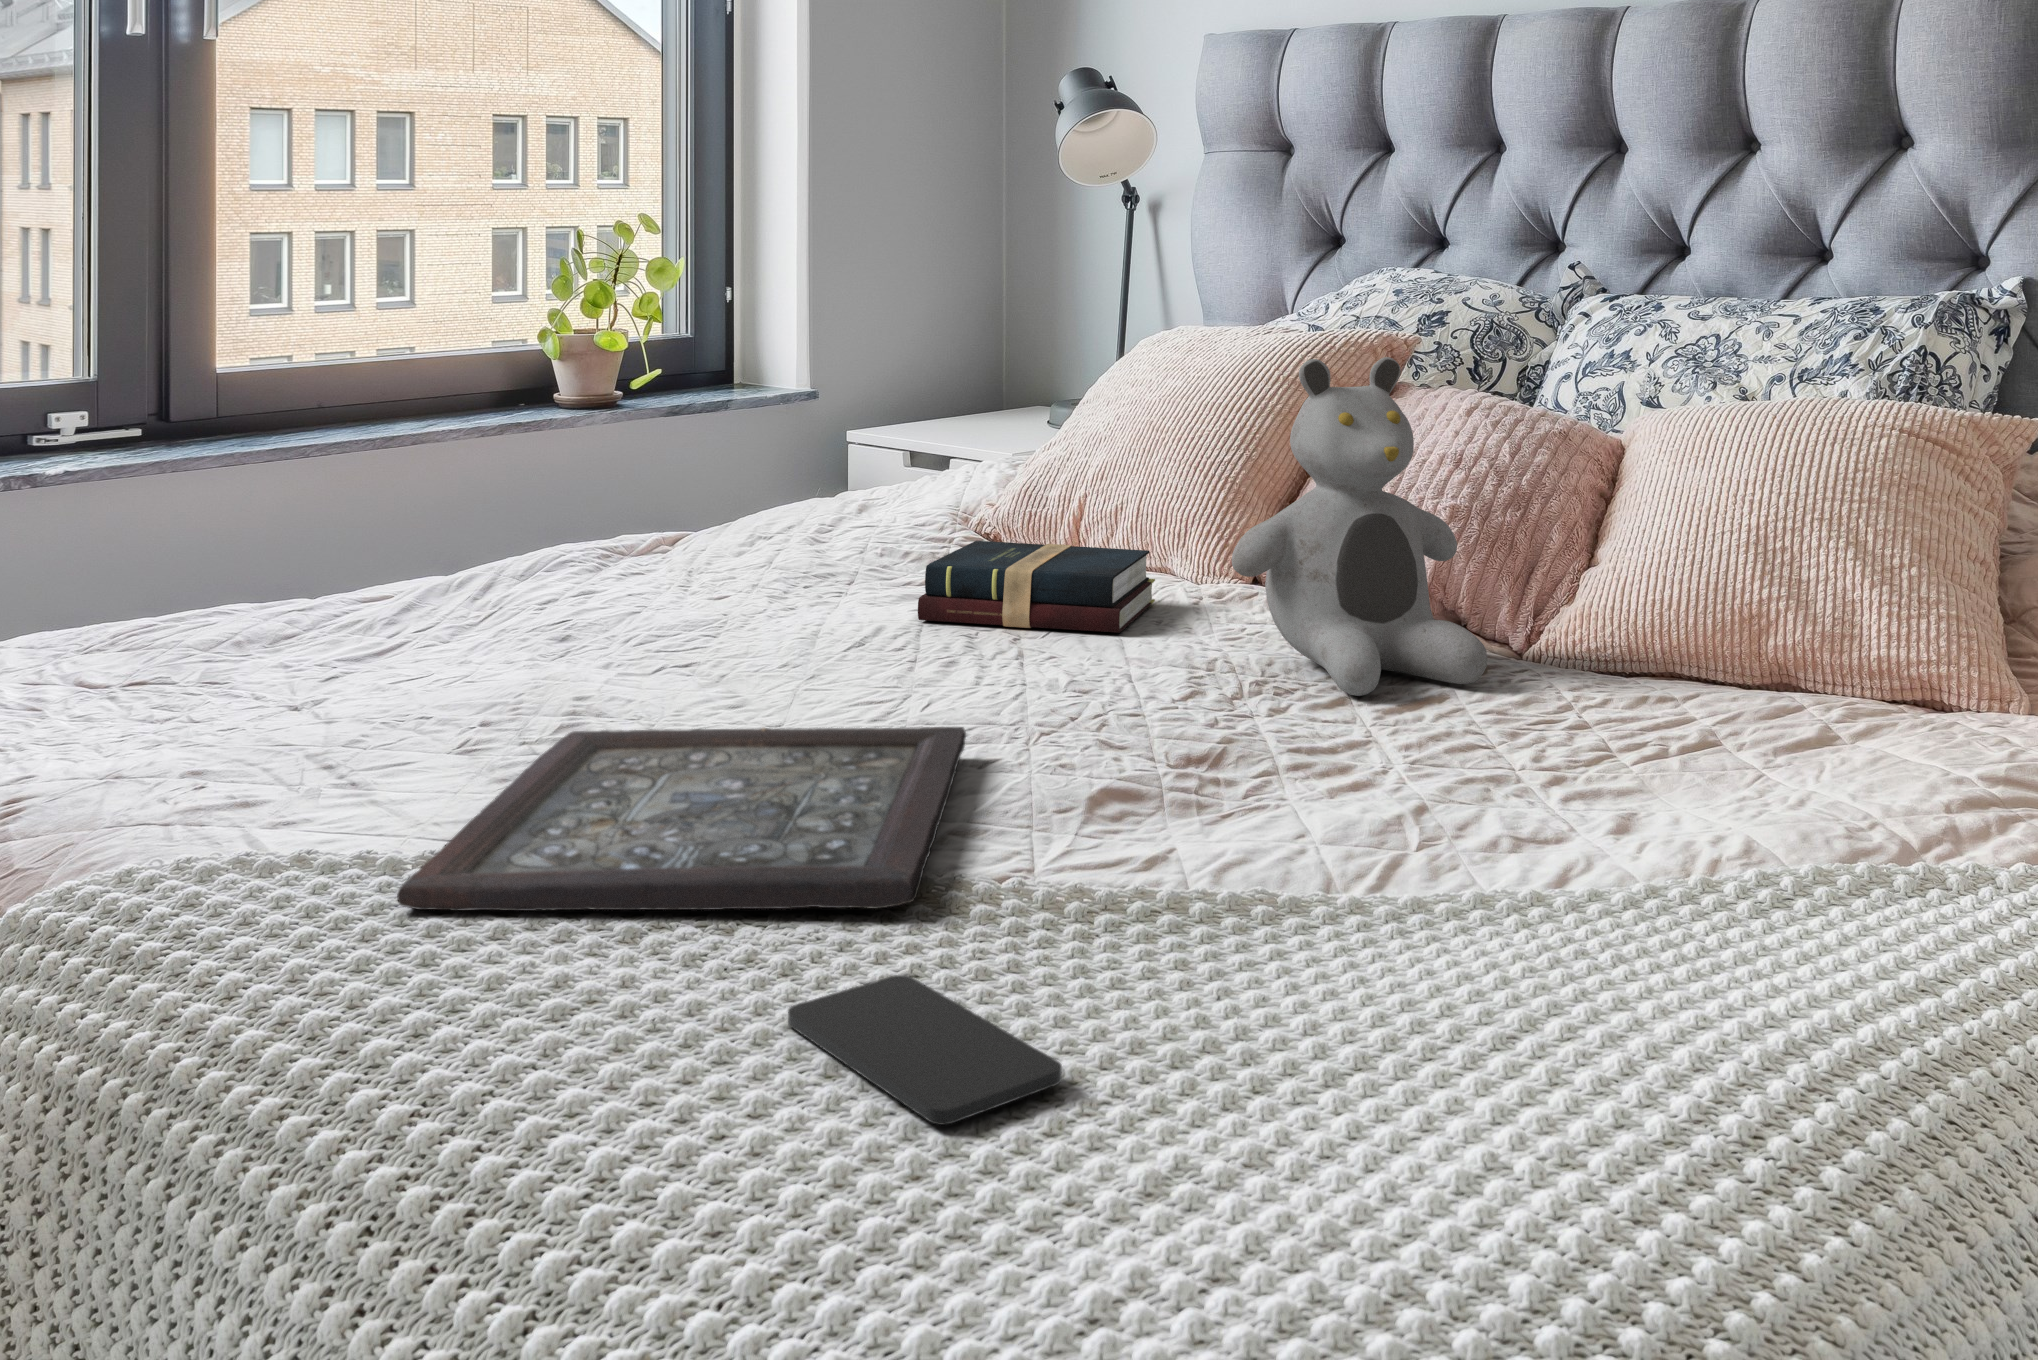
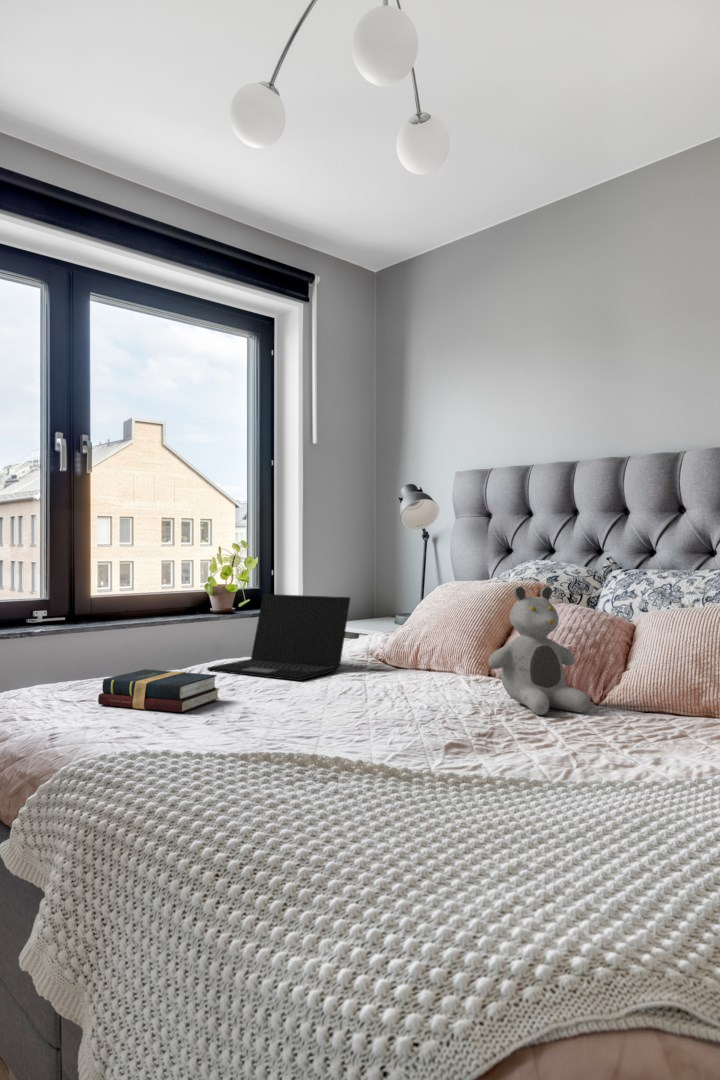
laptop: none [502,367,894,607] -> present [207,594,350,681]
hardback book: present [918,541,1155,633] -> present [98,669,220,712]
tray: present [397,727,966,911] -> none [203,717,396,777]
smartphone: present [788,975,1062,1125] -> none [357,798,467,847]

